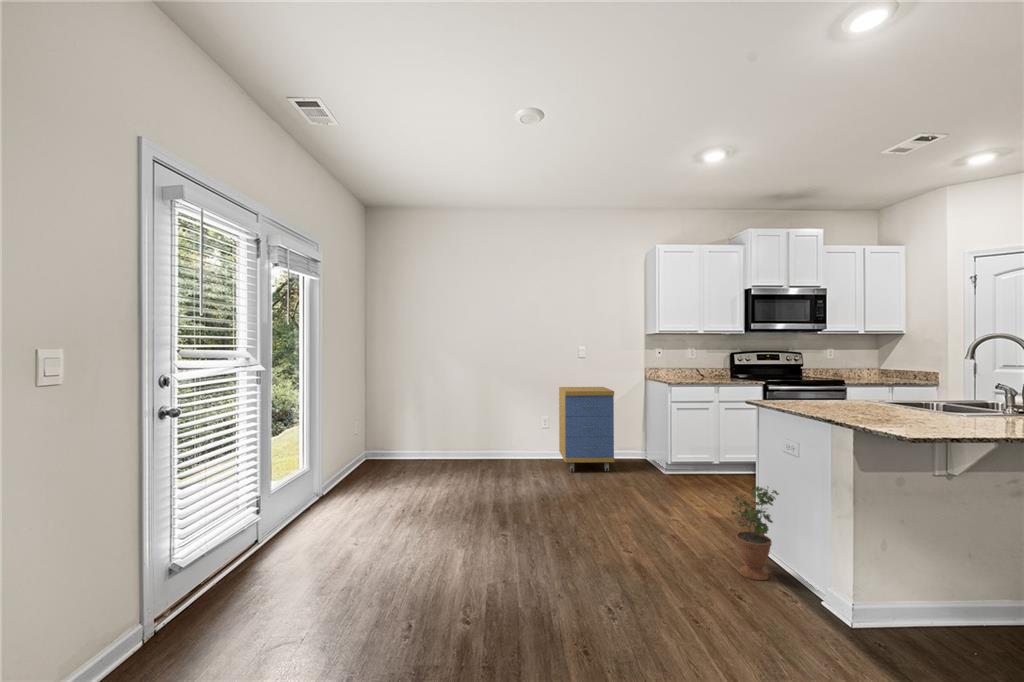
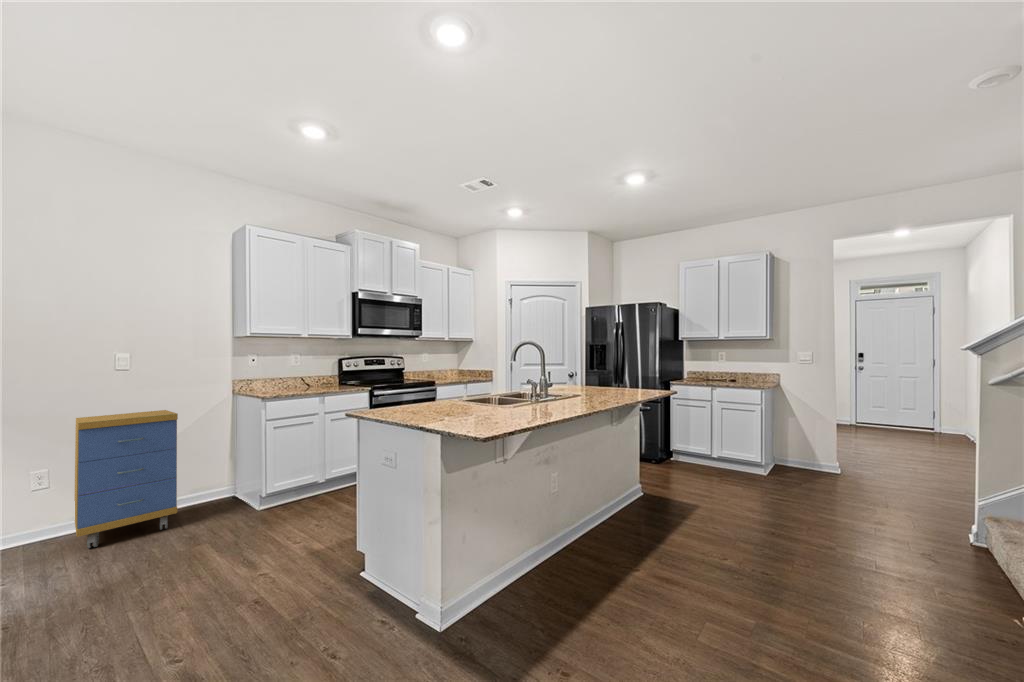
potted plant: present [731,486,779,580] -> none [324,500,383,637]

